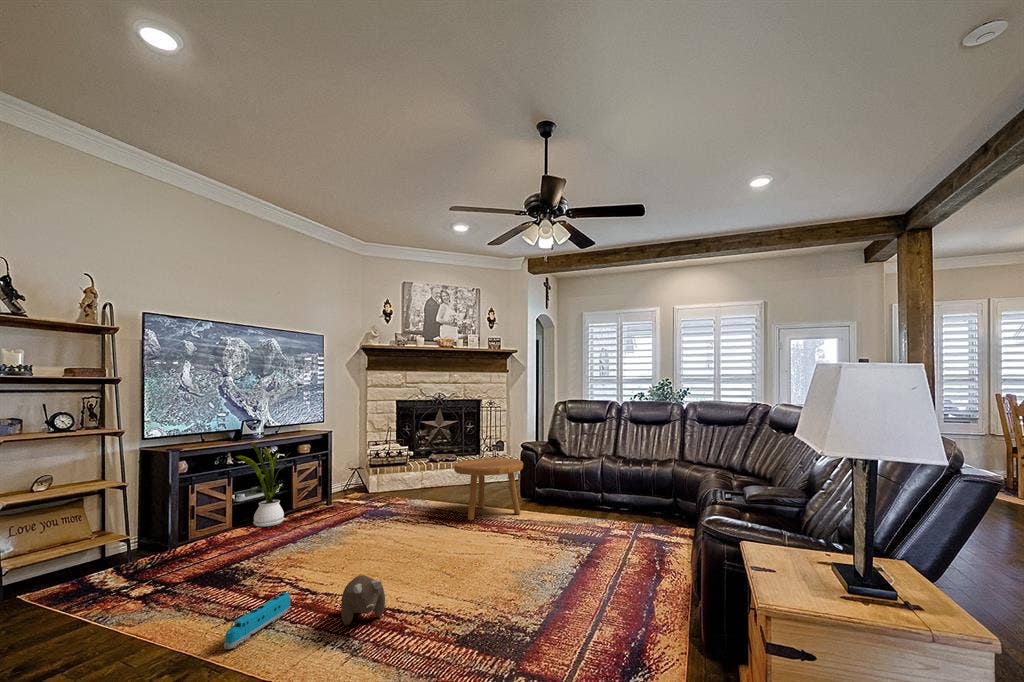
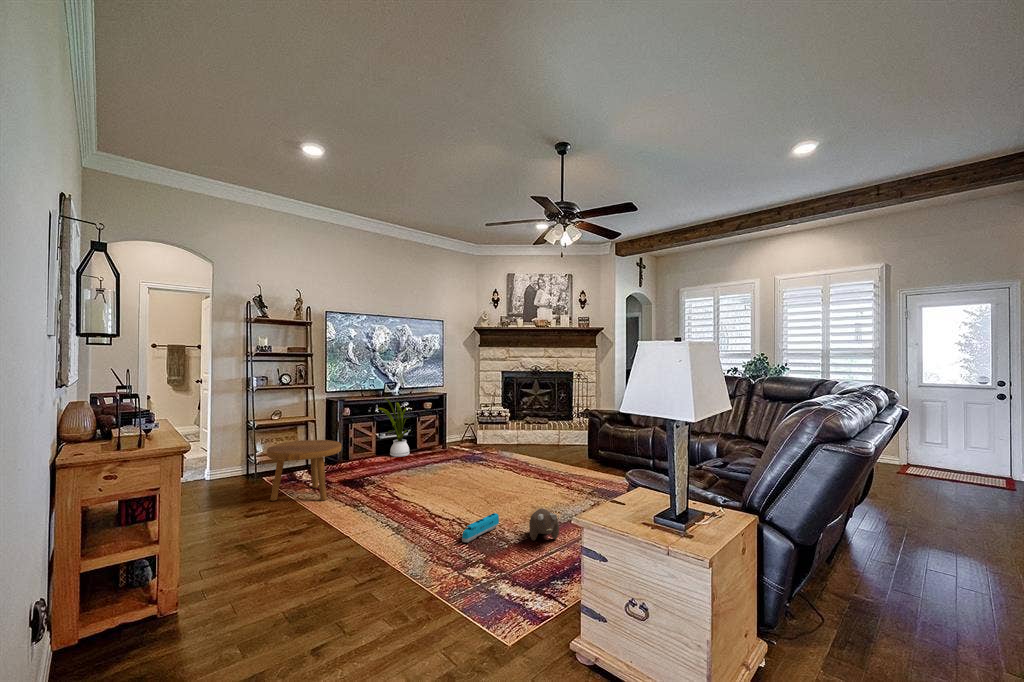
footstool: present [454,458,523,520] -> present [267,440,341,501]
plush toy: present [341,575,385,625] -> present [529,509,559,541]
toy train: present [224,592,290,649] -> present [462,513,499,542]

